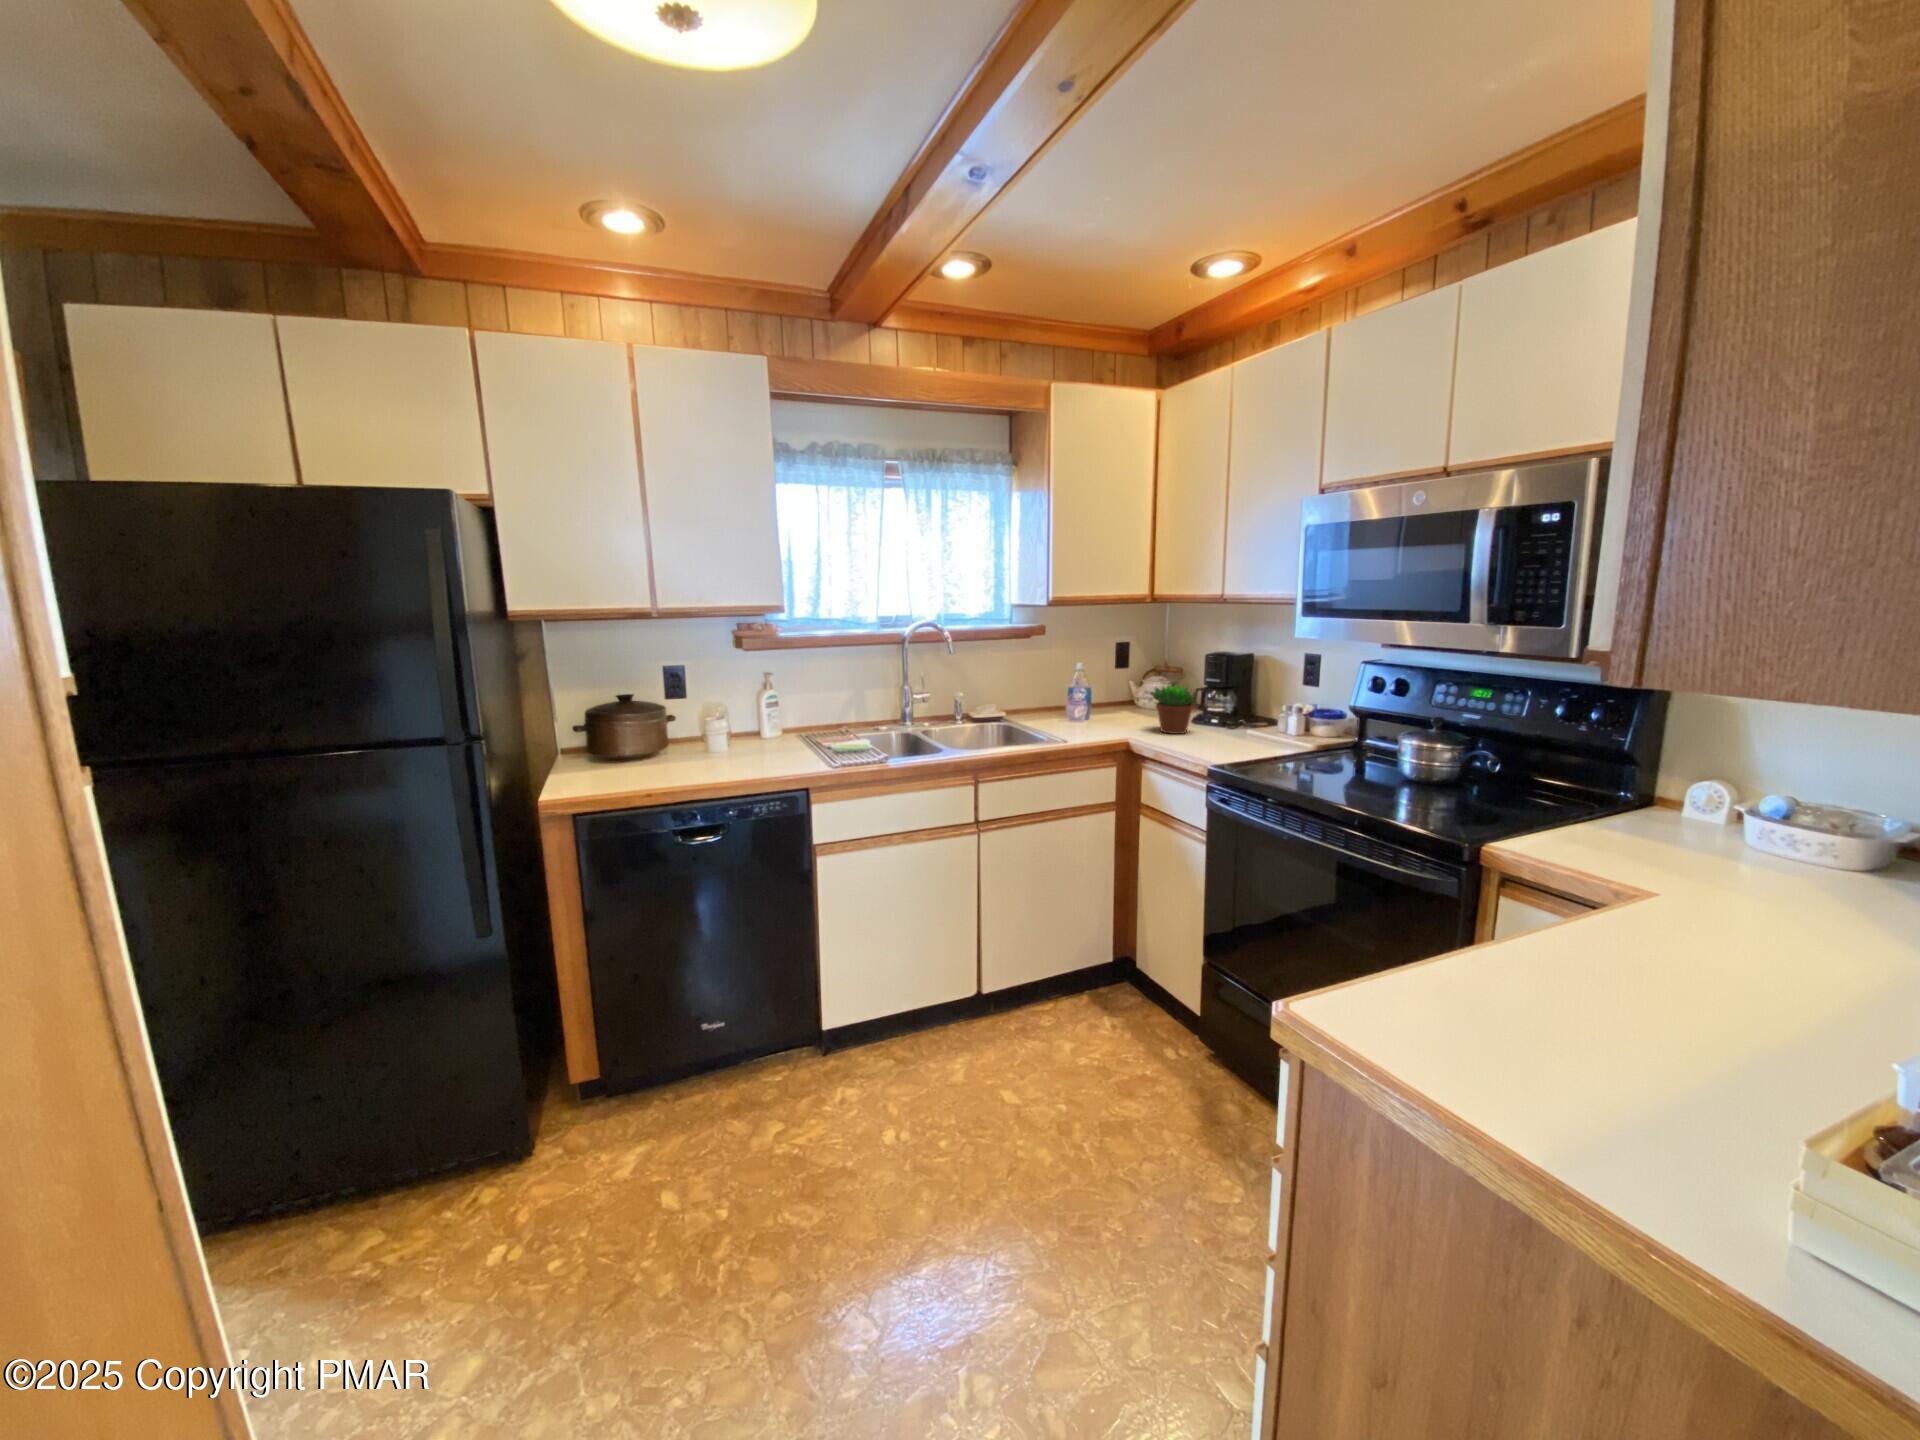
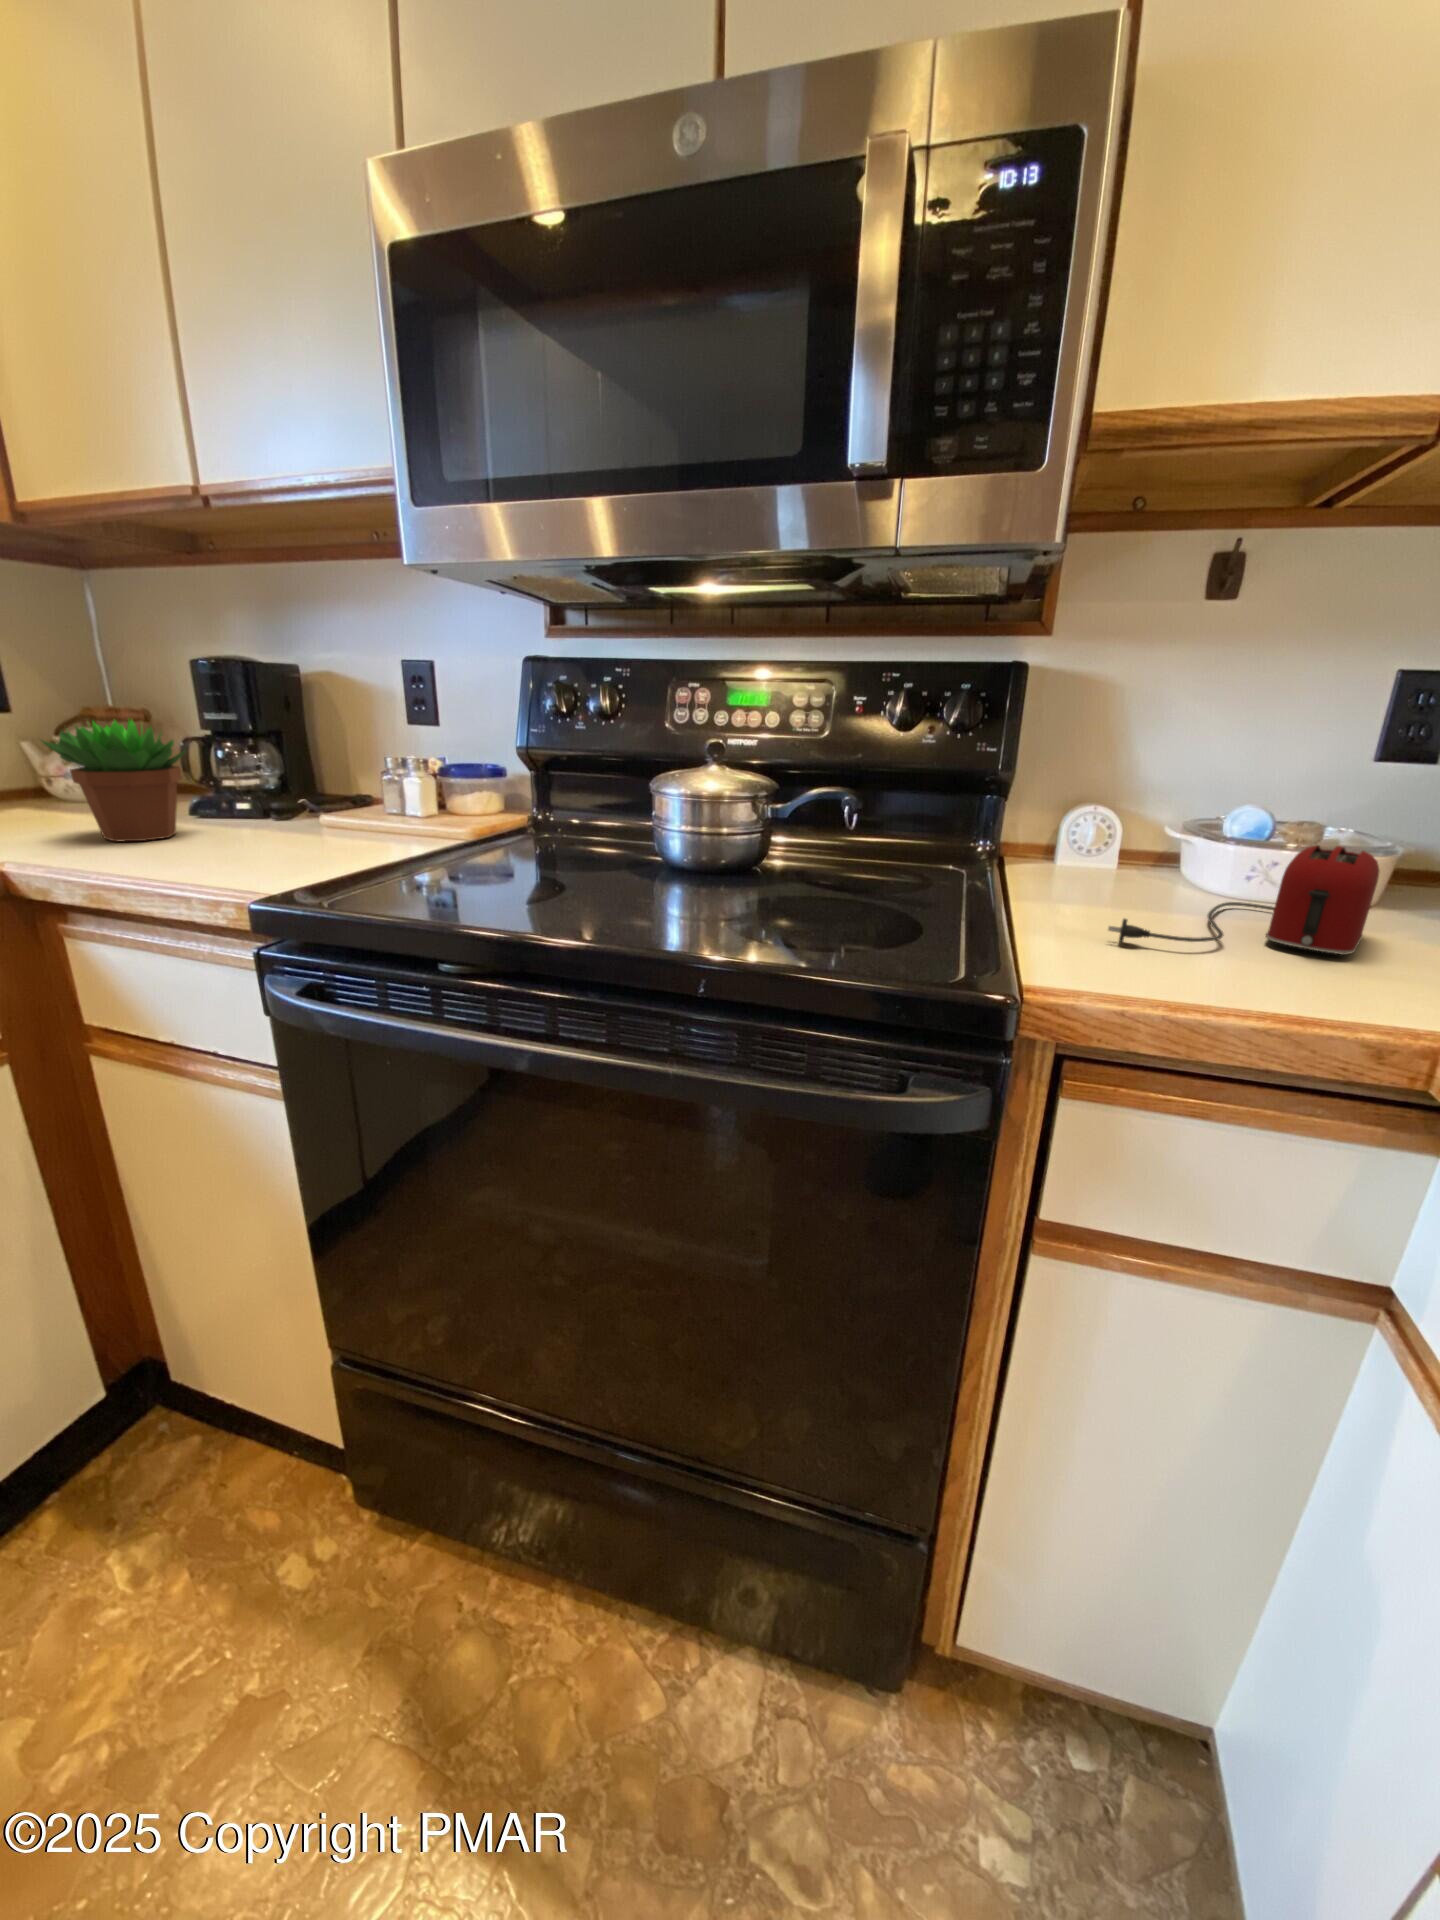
toaster: none [1592,820,1806,881] -> present [1108,845,1379,955]

